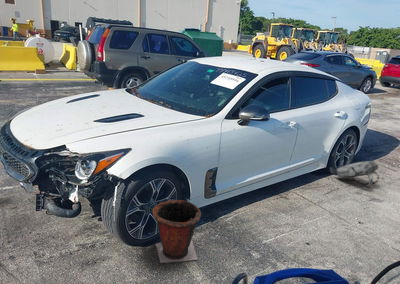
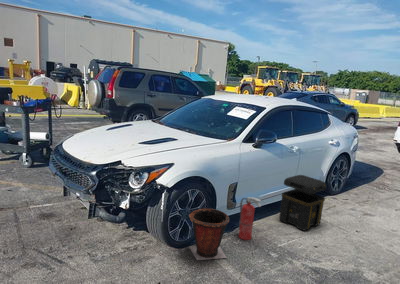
toolbox: none [270,155,326,221] -> present [279,175,326,230]
backpack: present [337,161,379,187] -> none [333,183,369,206]
fire extinguisher: none [218,185,244,234] -> present [239,197,261,240]

